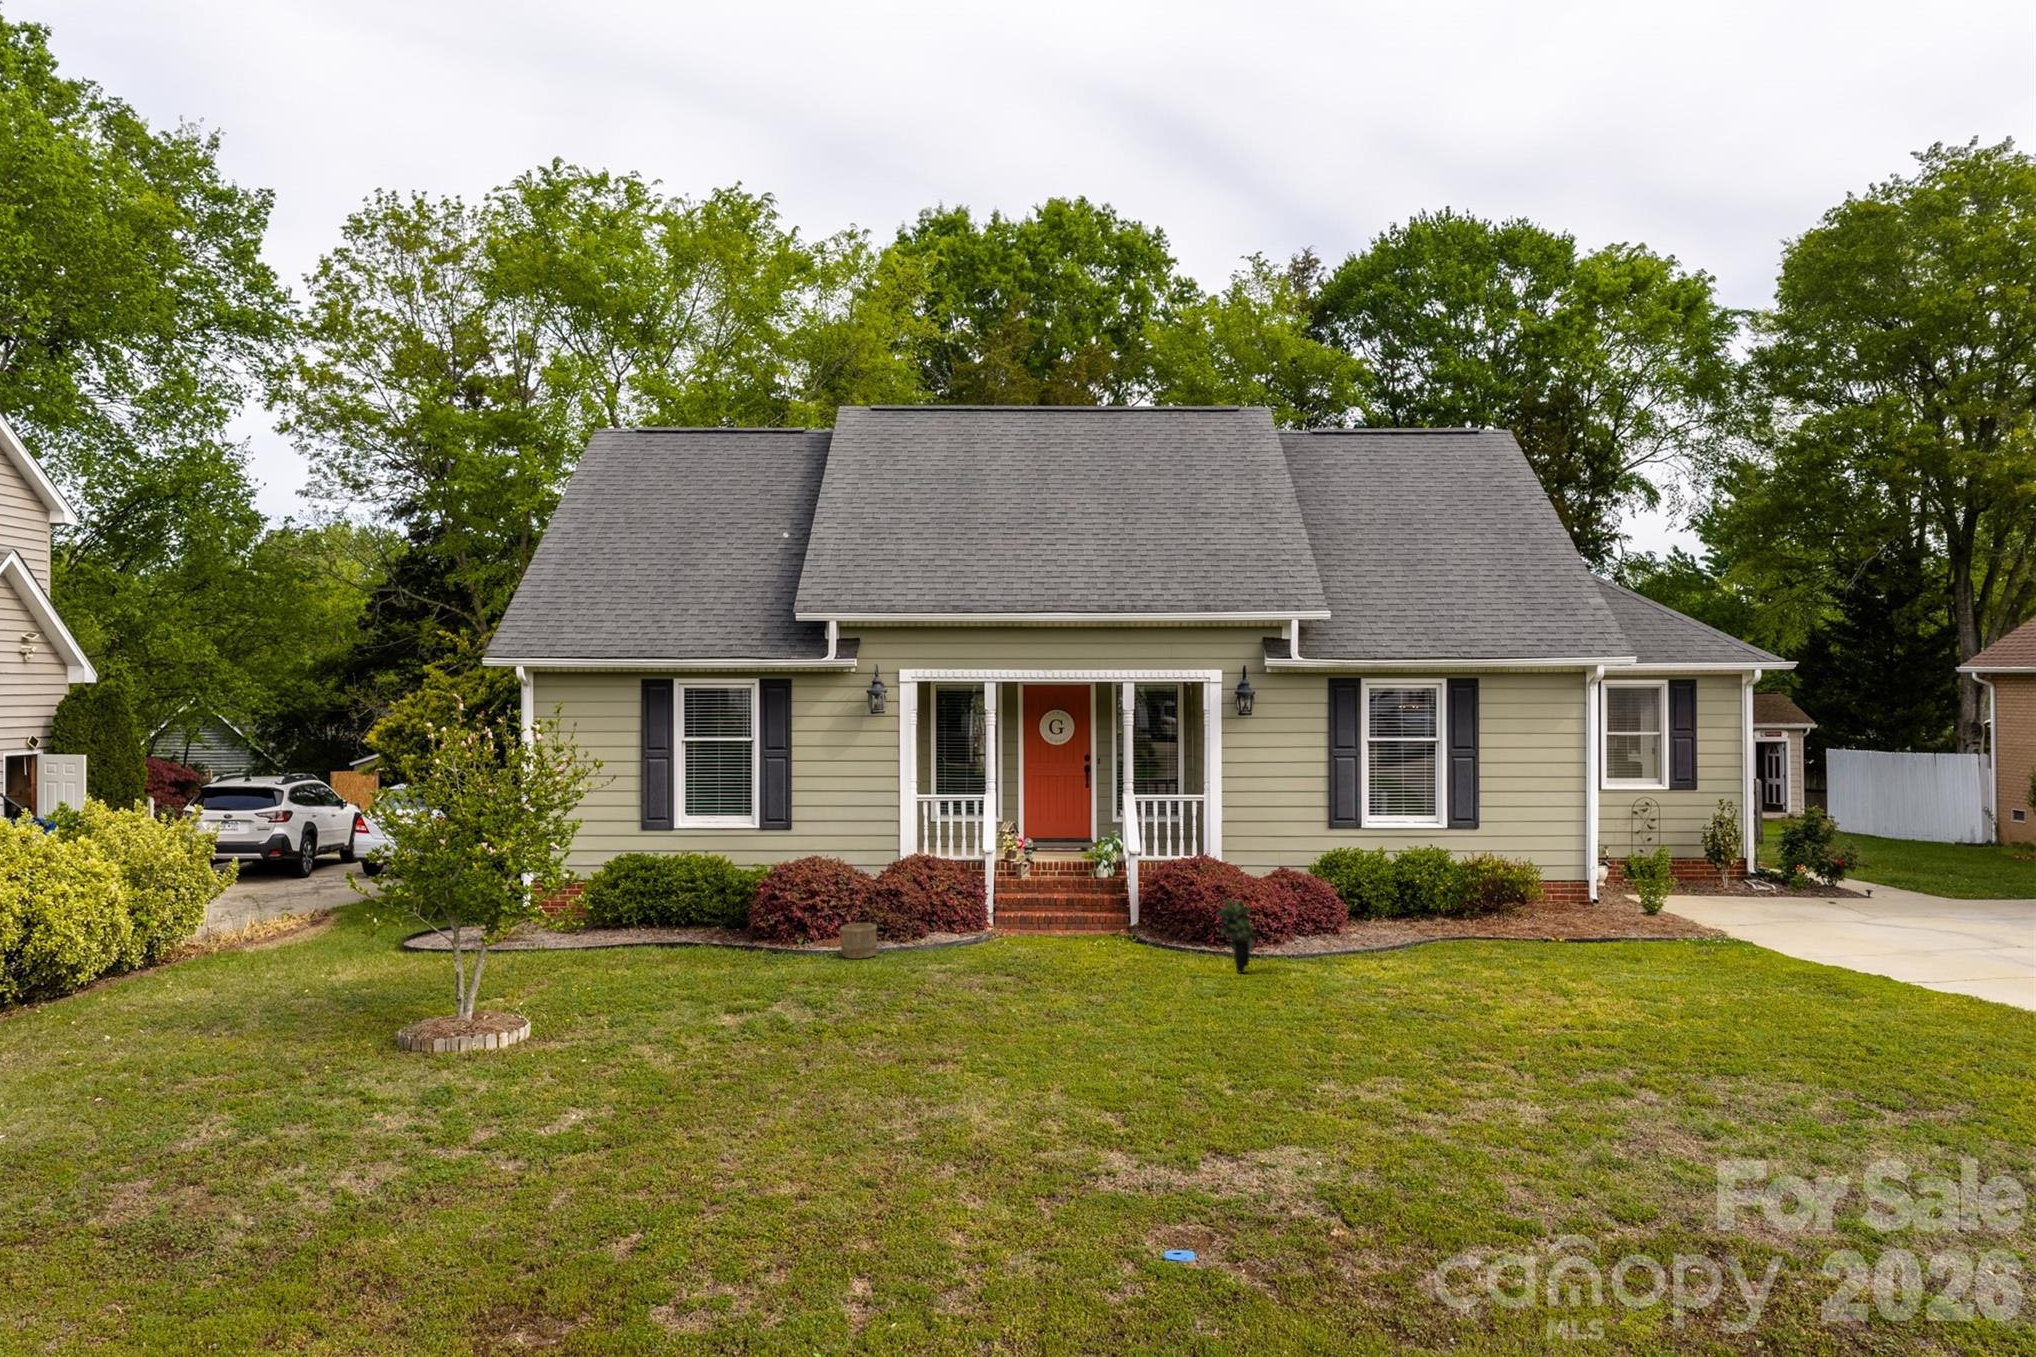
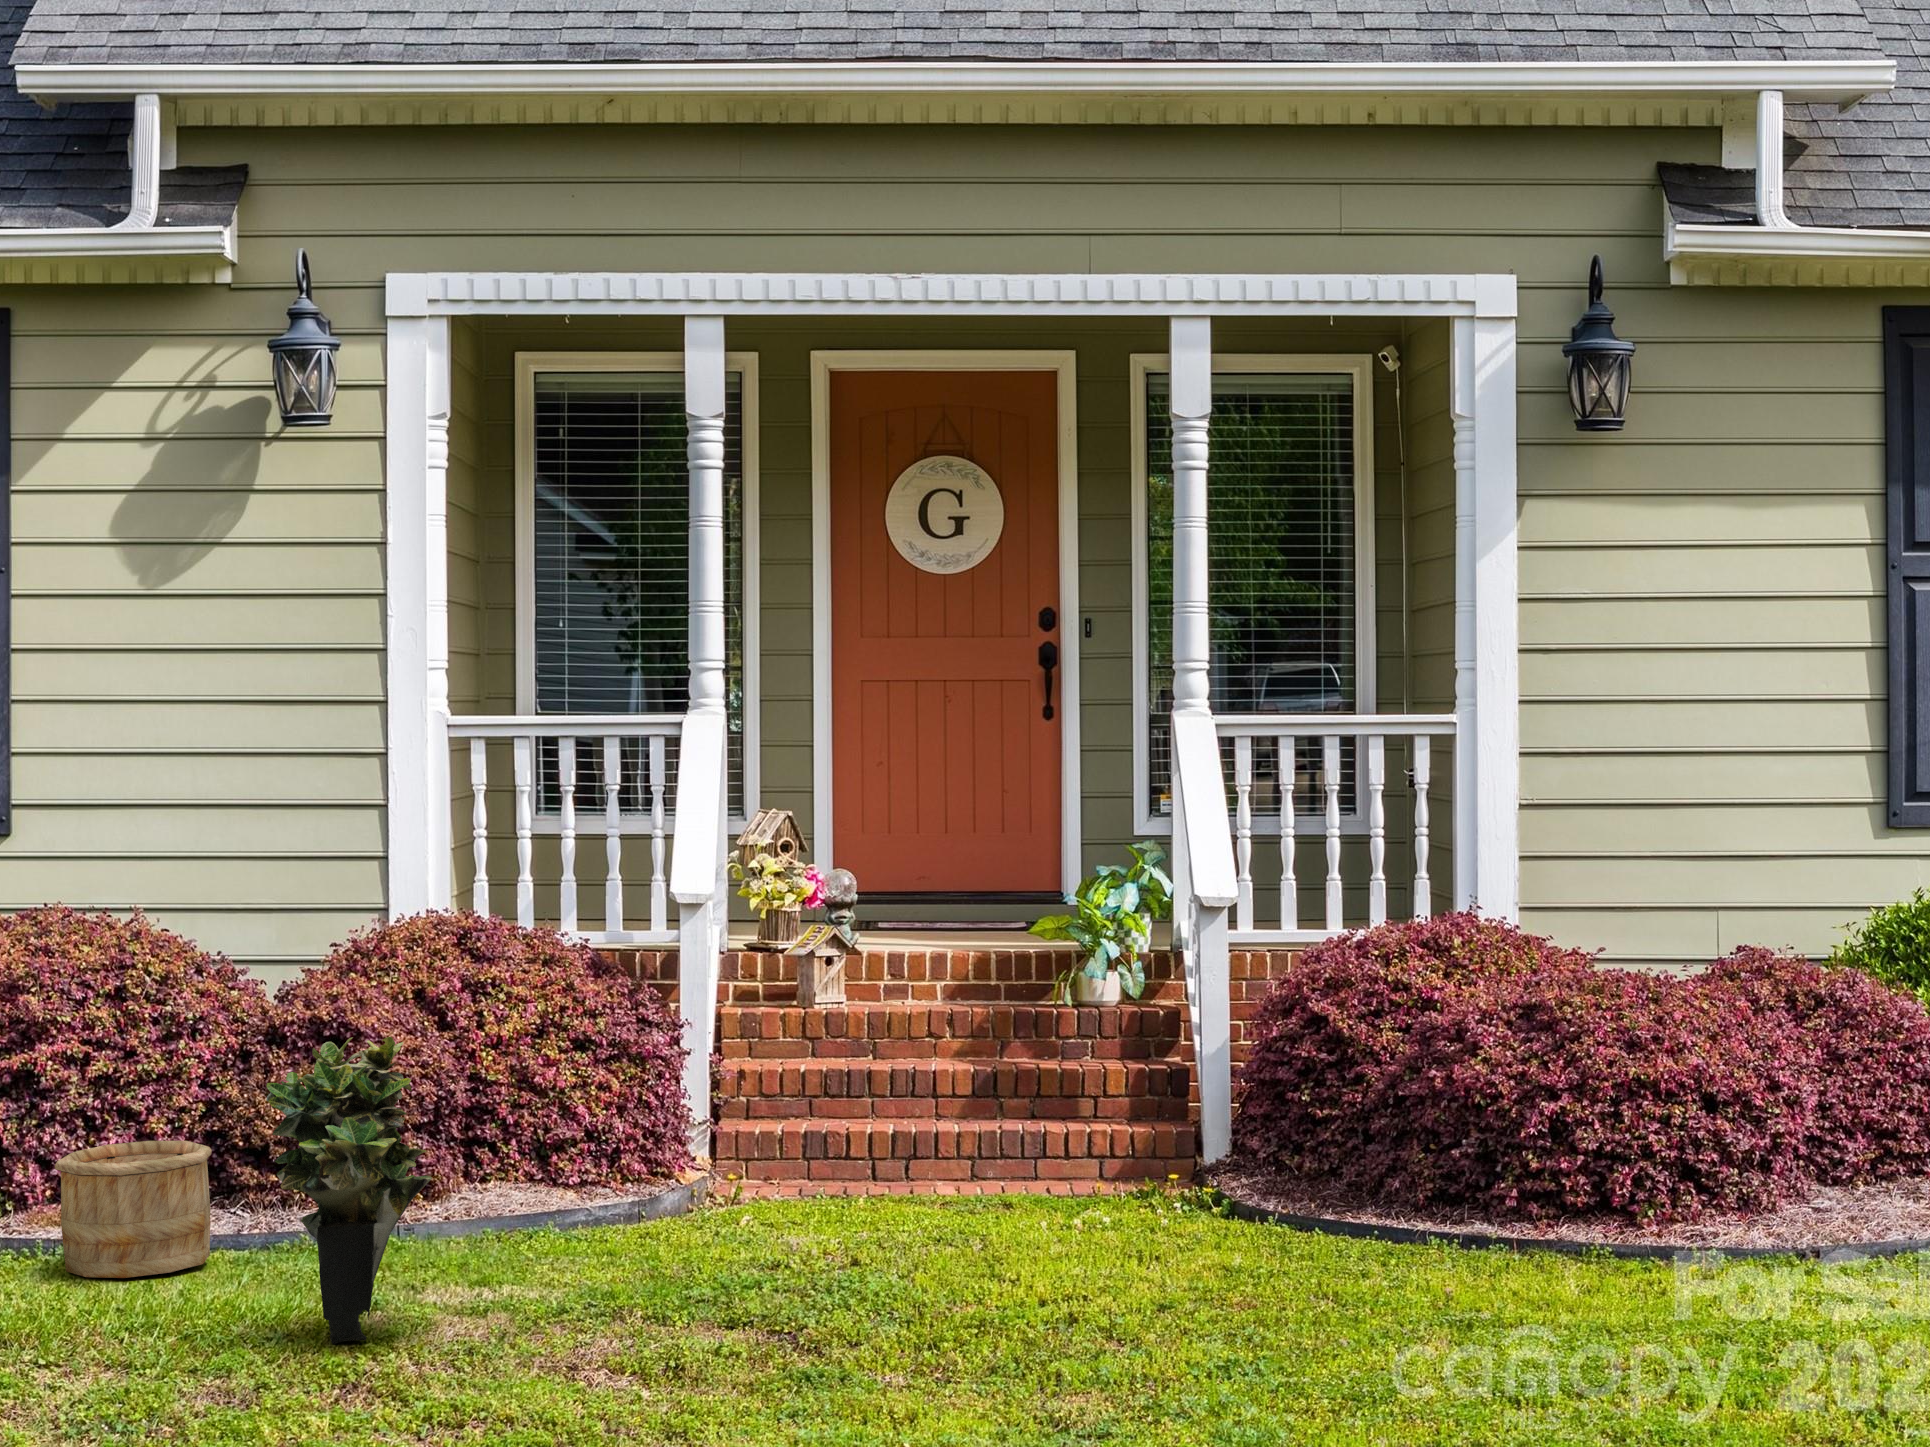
potted plant: present [1218,900,1258,973] -> present [266,1037,432,1344]

